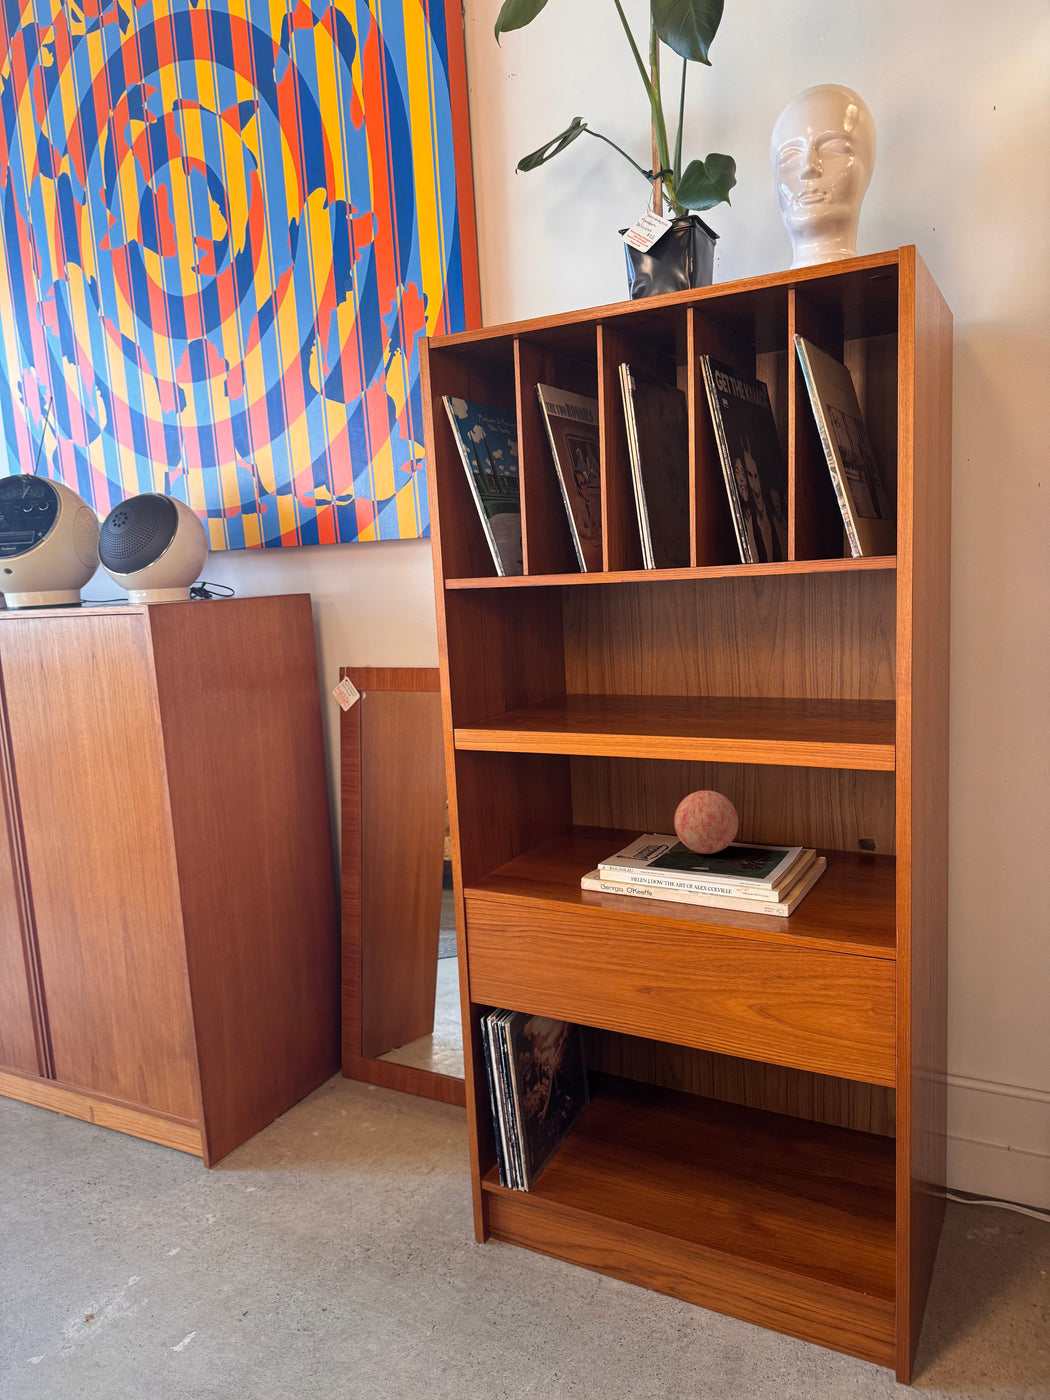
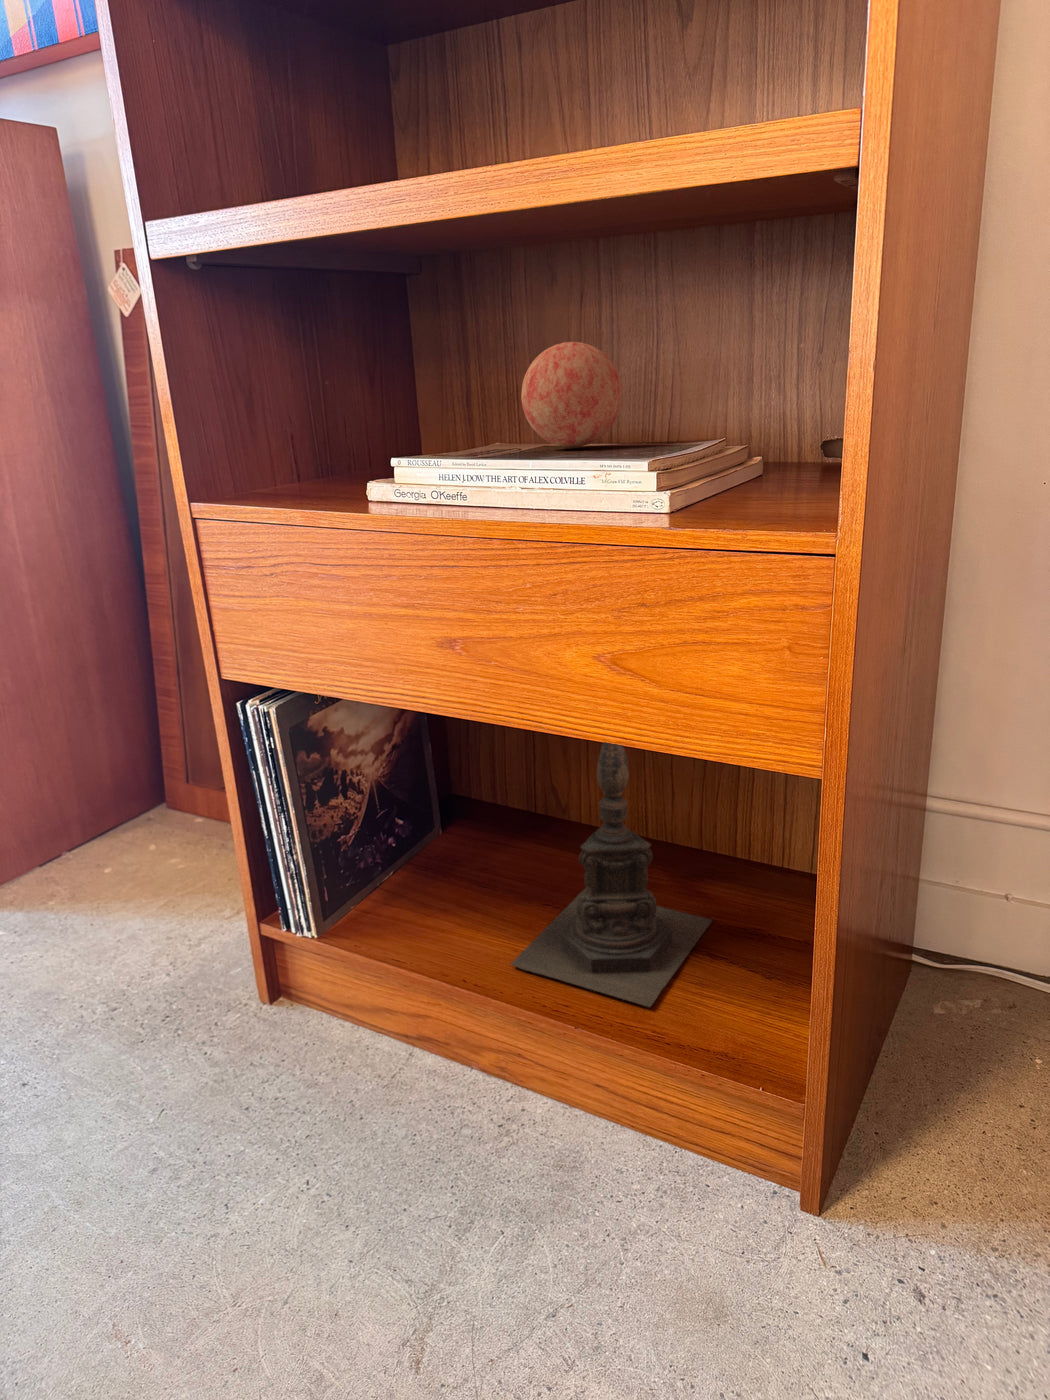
candle holder: none [673,980,808,1239] -> present [511,742,712,1007]

